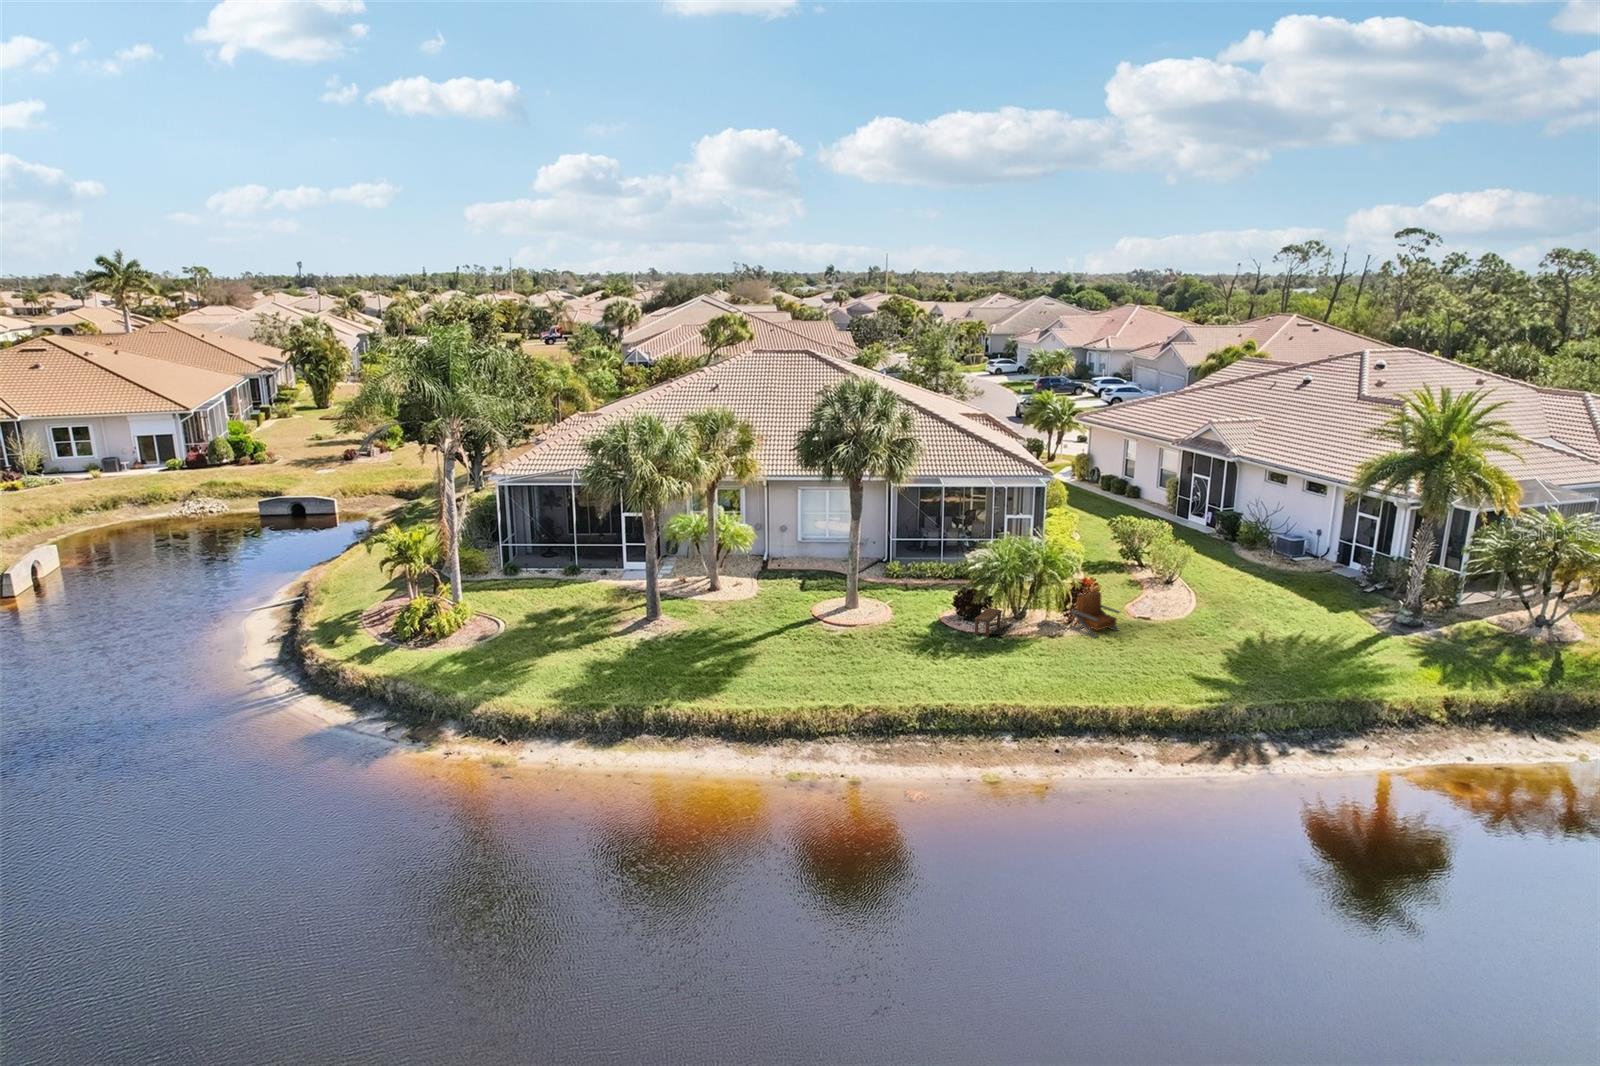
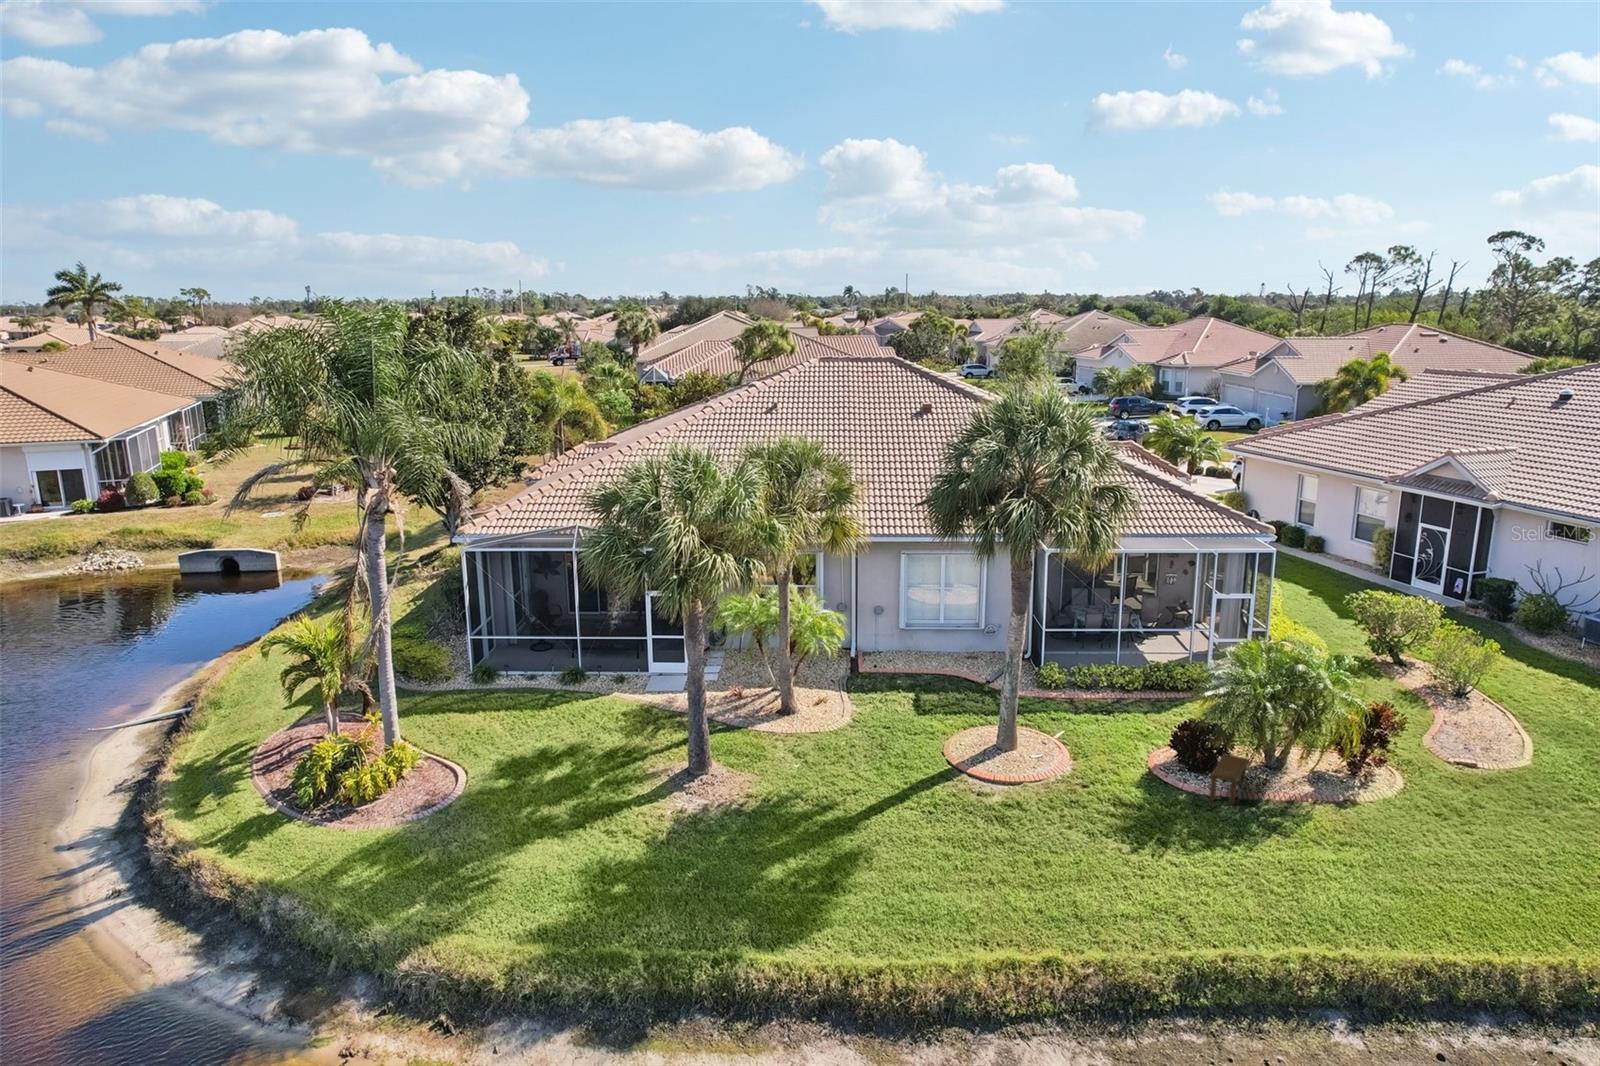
lounge chair: present [1071,591,1121,638] -> none [1359,728,1444,810]

